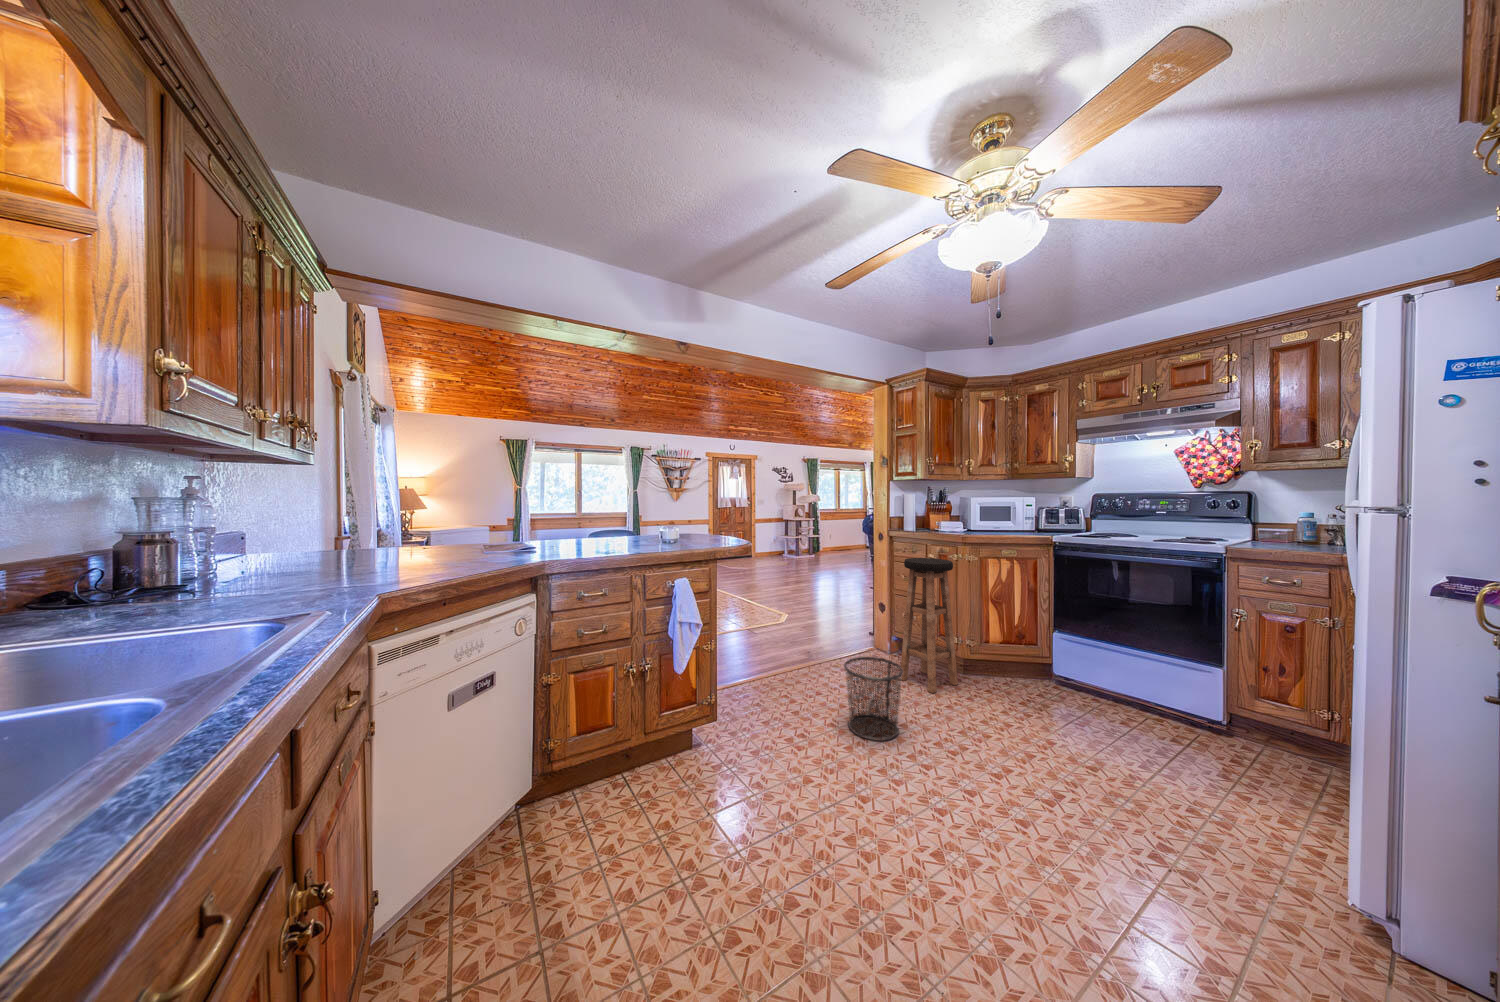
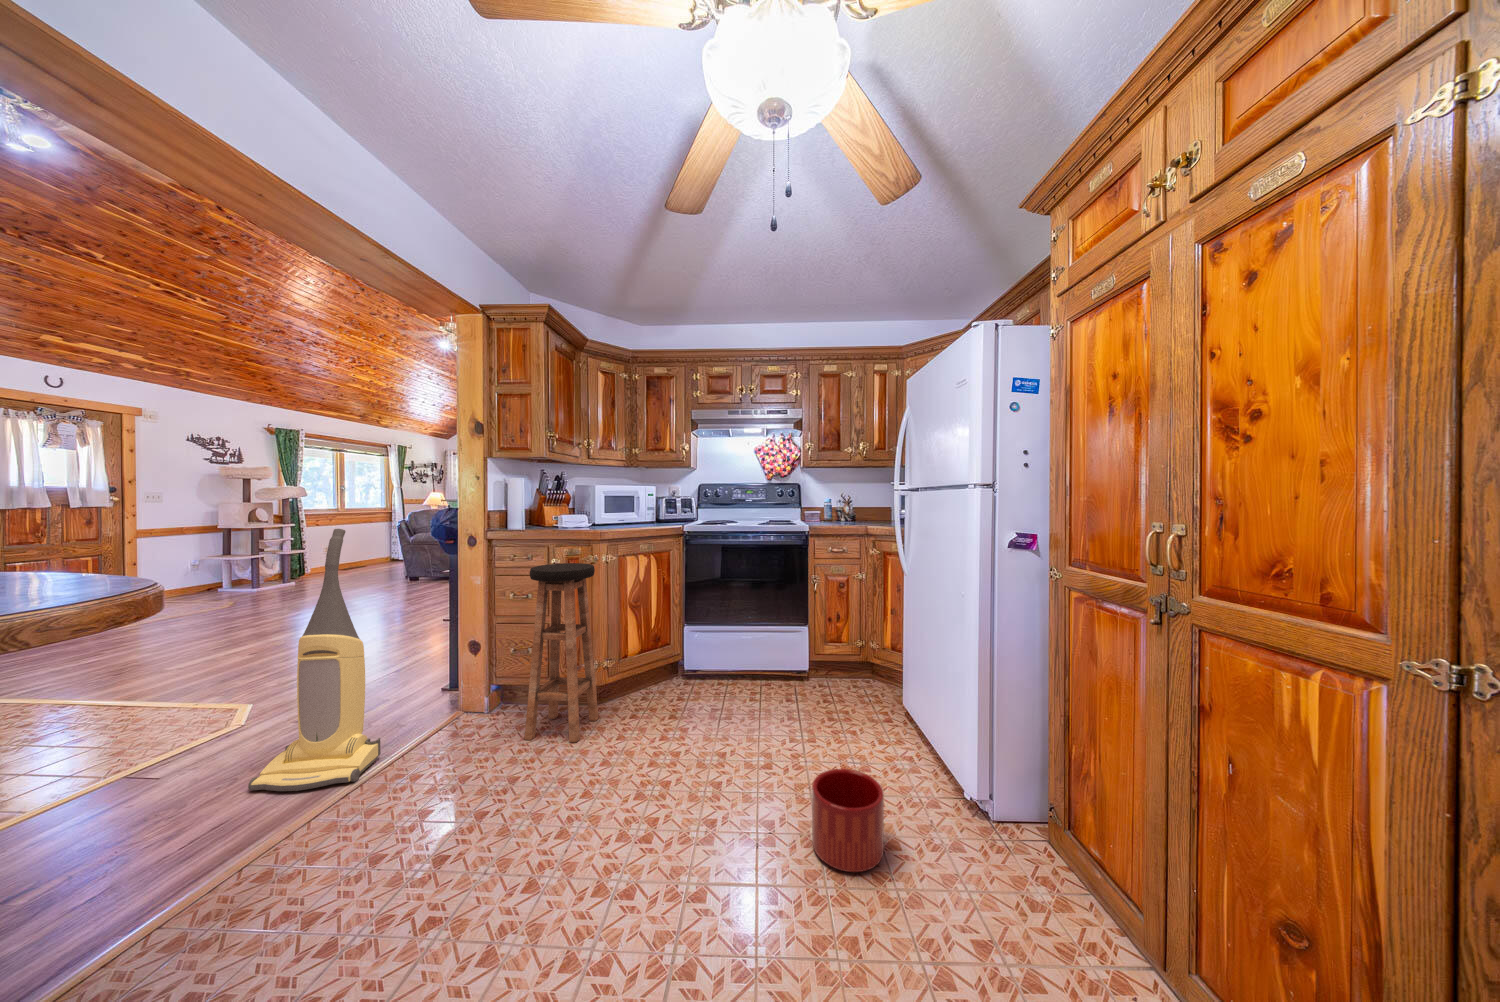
vacuum cleaner: none [769,525,822,666] -> present [248,529,381,791]
waste bin: present [844,657,903,741] -> none [469,721,568,863]
planter: none [1099,793,1196,910] -> present [812,769,884,872]

